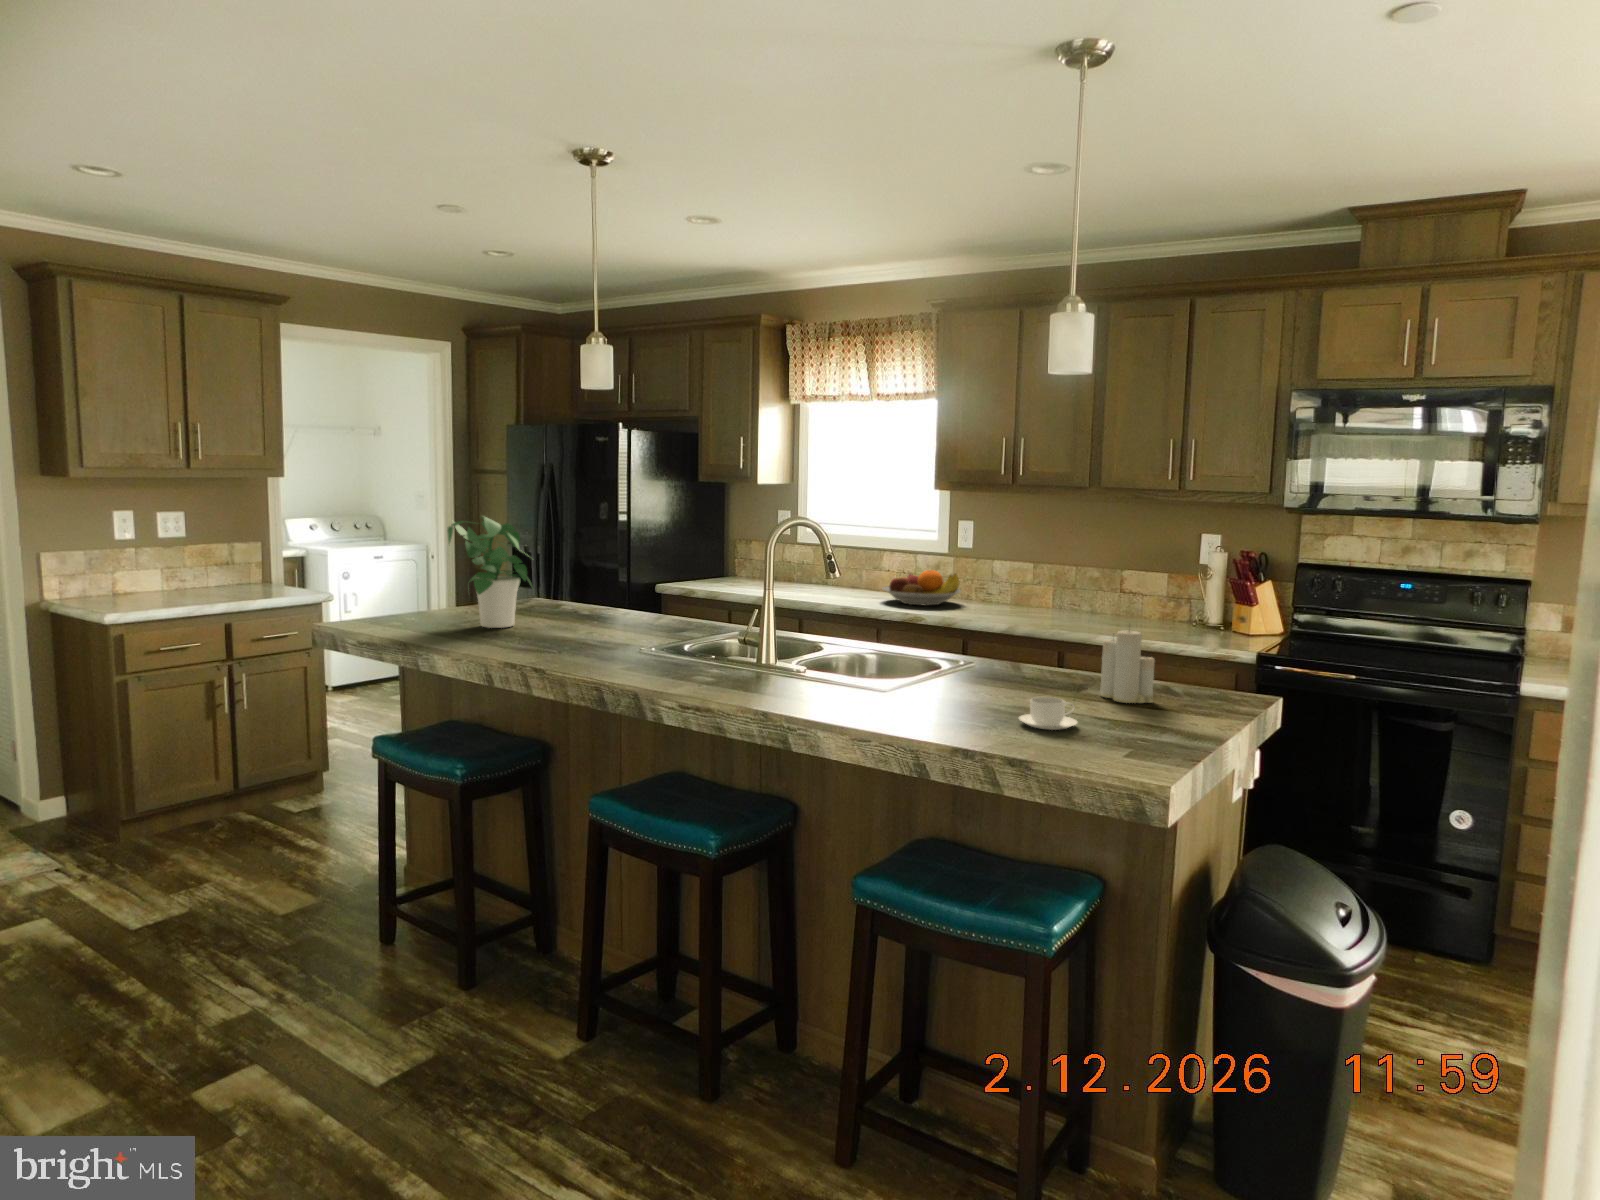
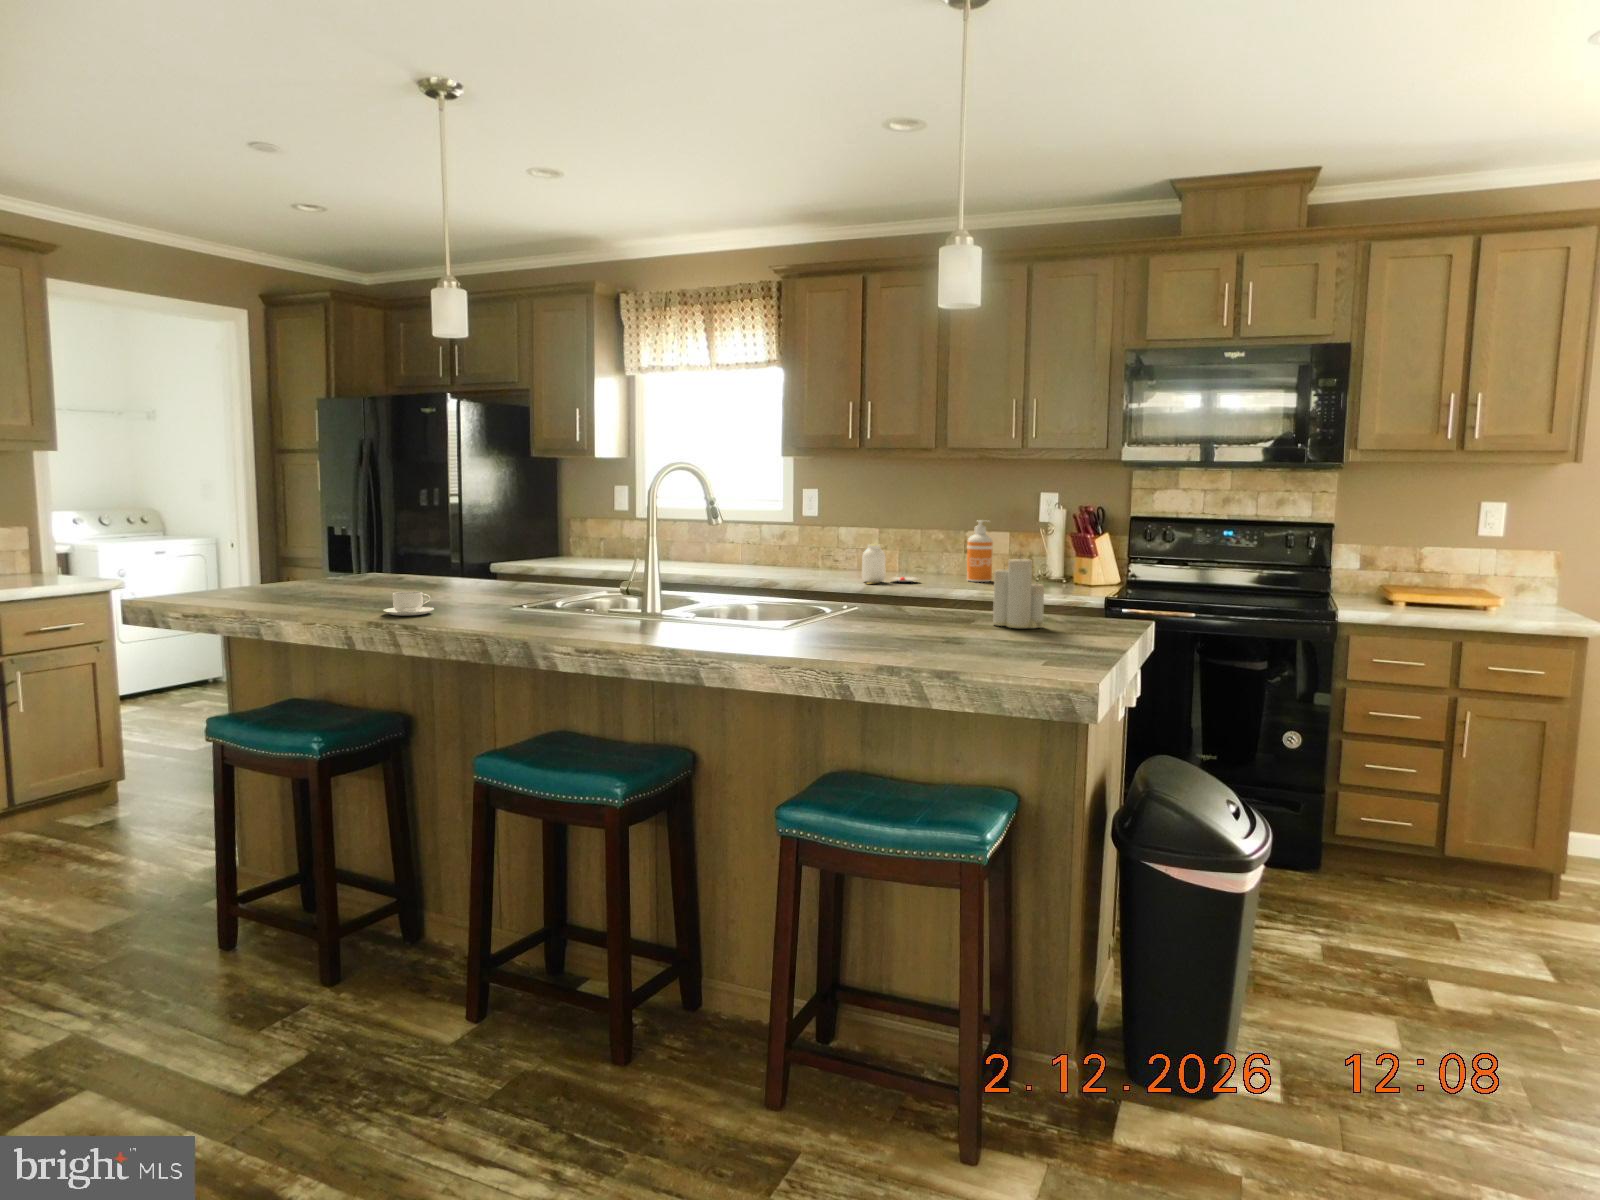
potted plant: present [447,517,533,628] -> none [283,471,385,596]
soap dispenser: none [1116,560,1144,624] -> present [967,520,993,582]
fruit bowl: present [882,570,961,606] -> none [734,538,814,573]
jar: none [1005,582,1068,623] -> present [862,544,918,584]
coffee cup: present [1019,697,1077,730] -> present [384,591,434,615]

